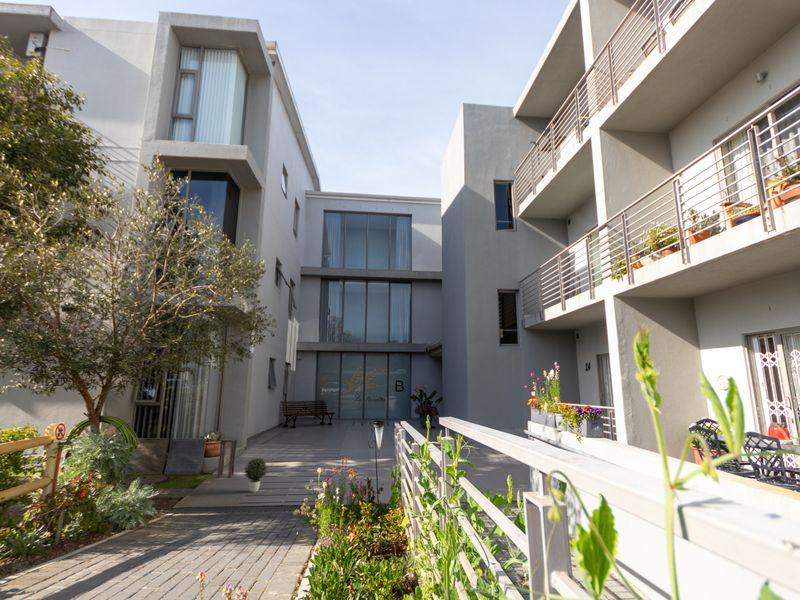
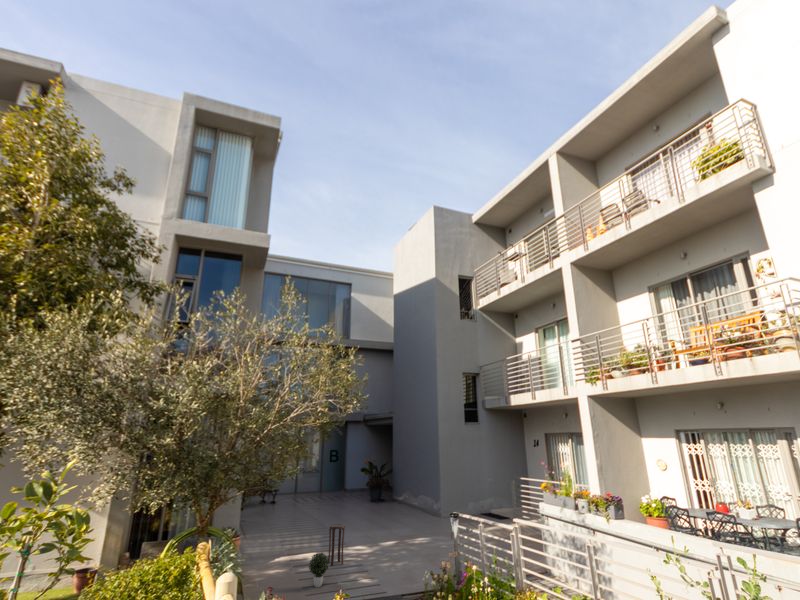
stool: present [217,438,238,478] -> present [328,524,345,566]

